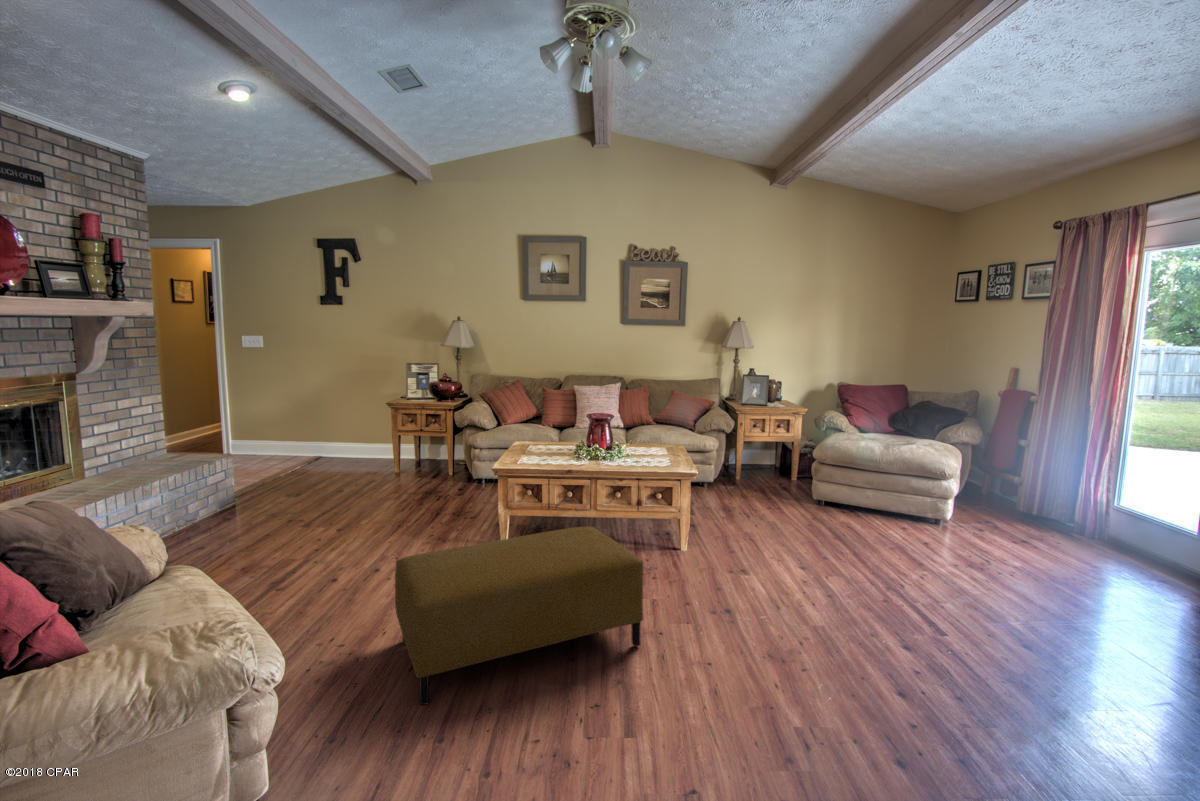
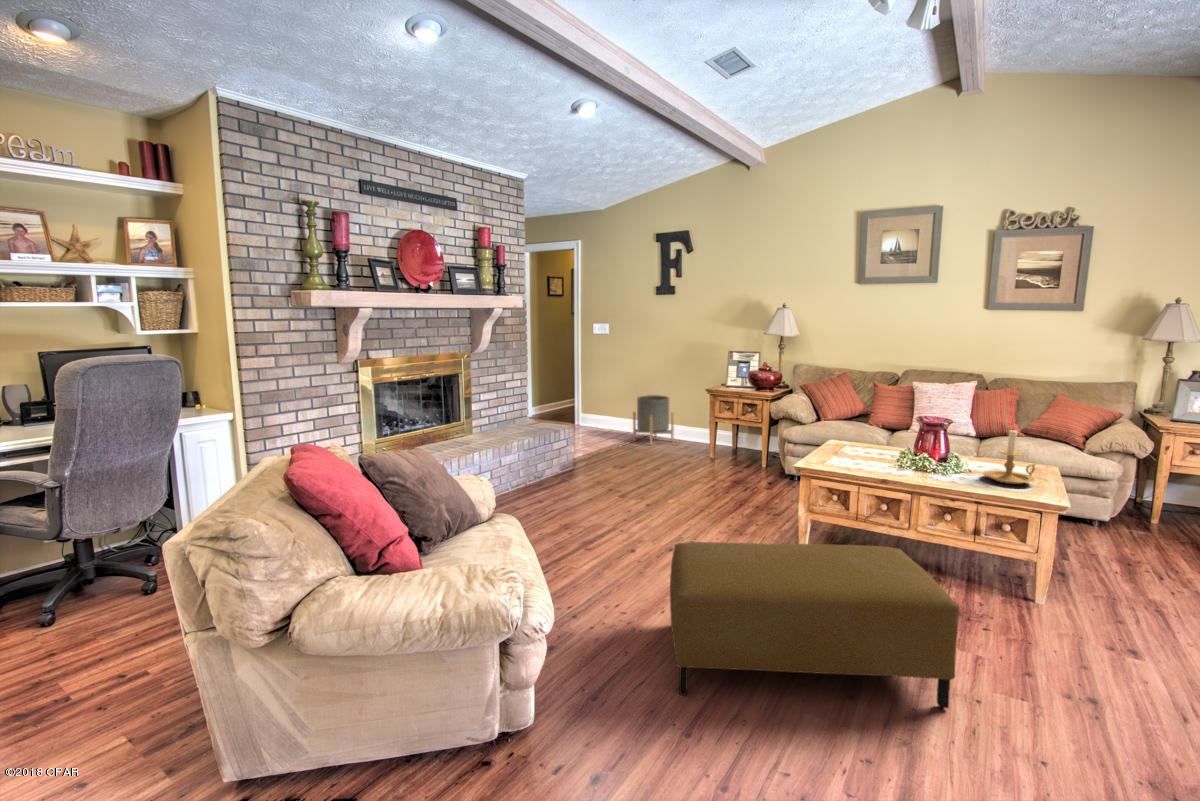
planter: none [303,413,353,467] -> present [633,395,674,445]
candle holder: none [639,419,673,463] -> present [983,430,1035,484]

